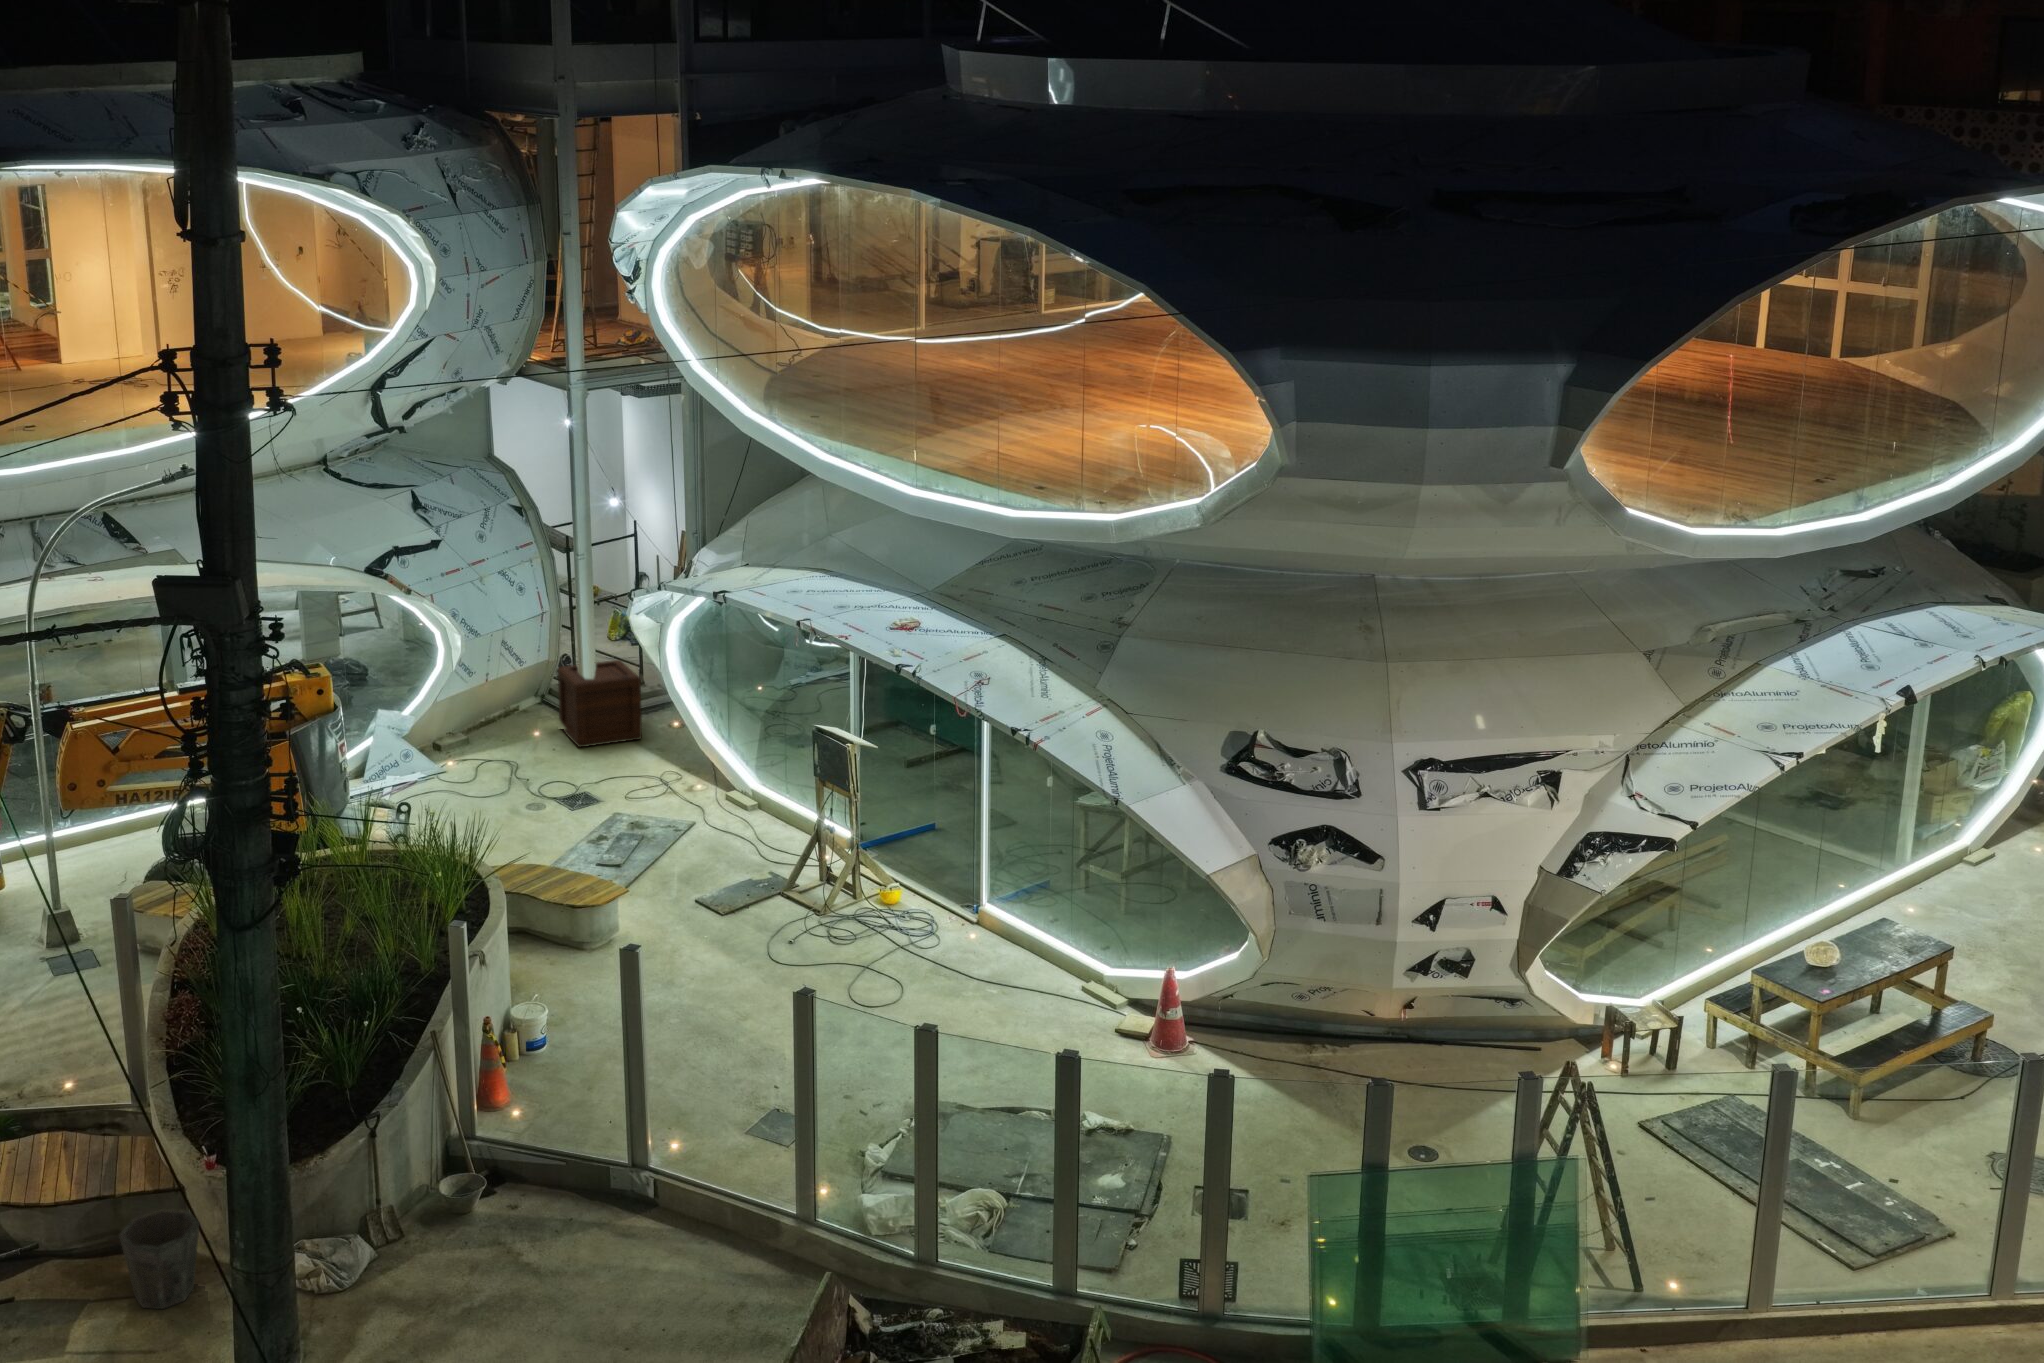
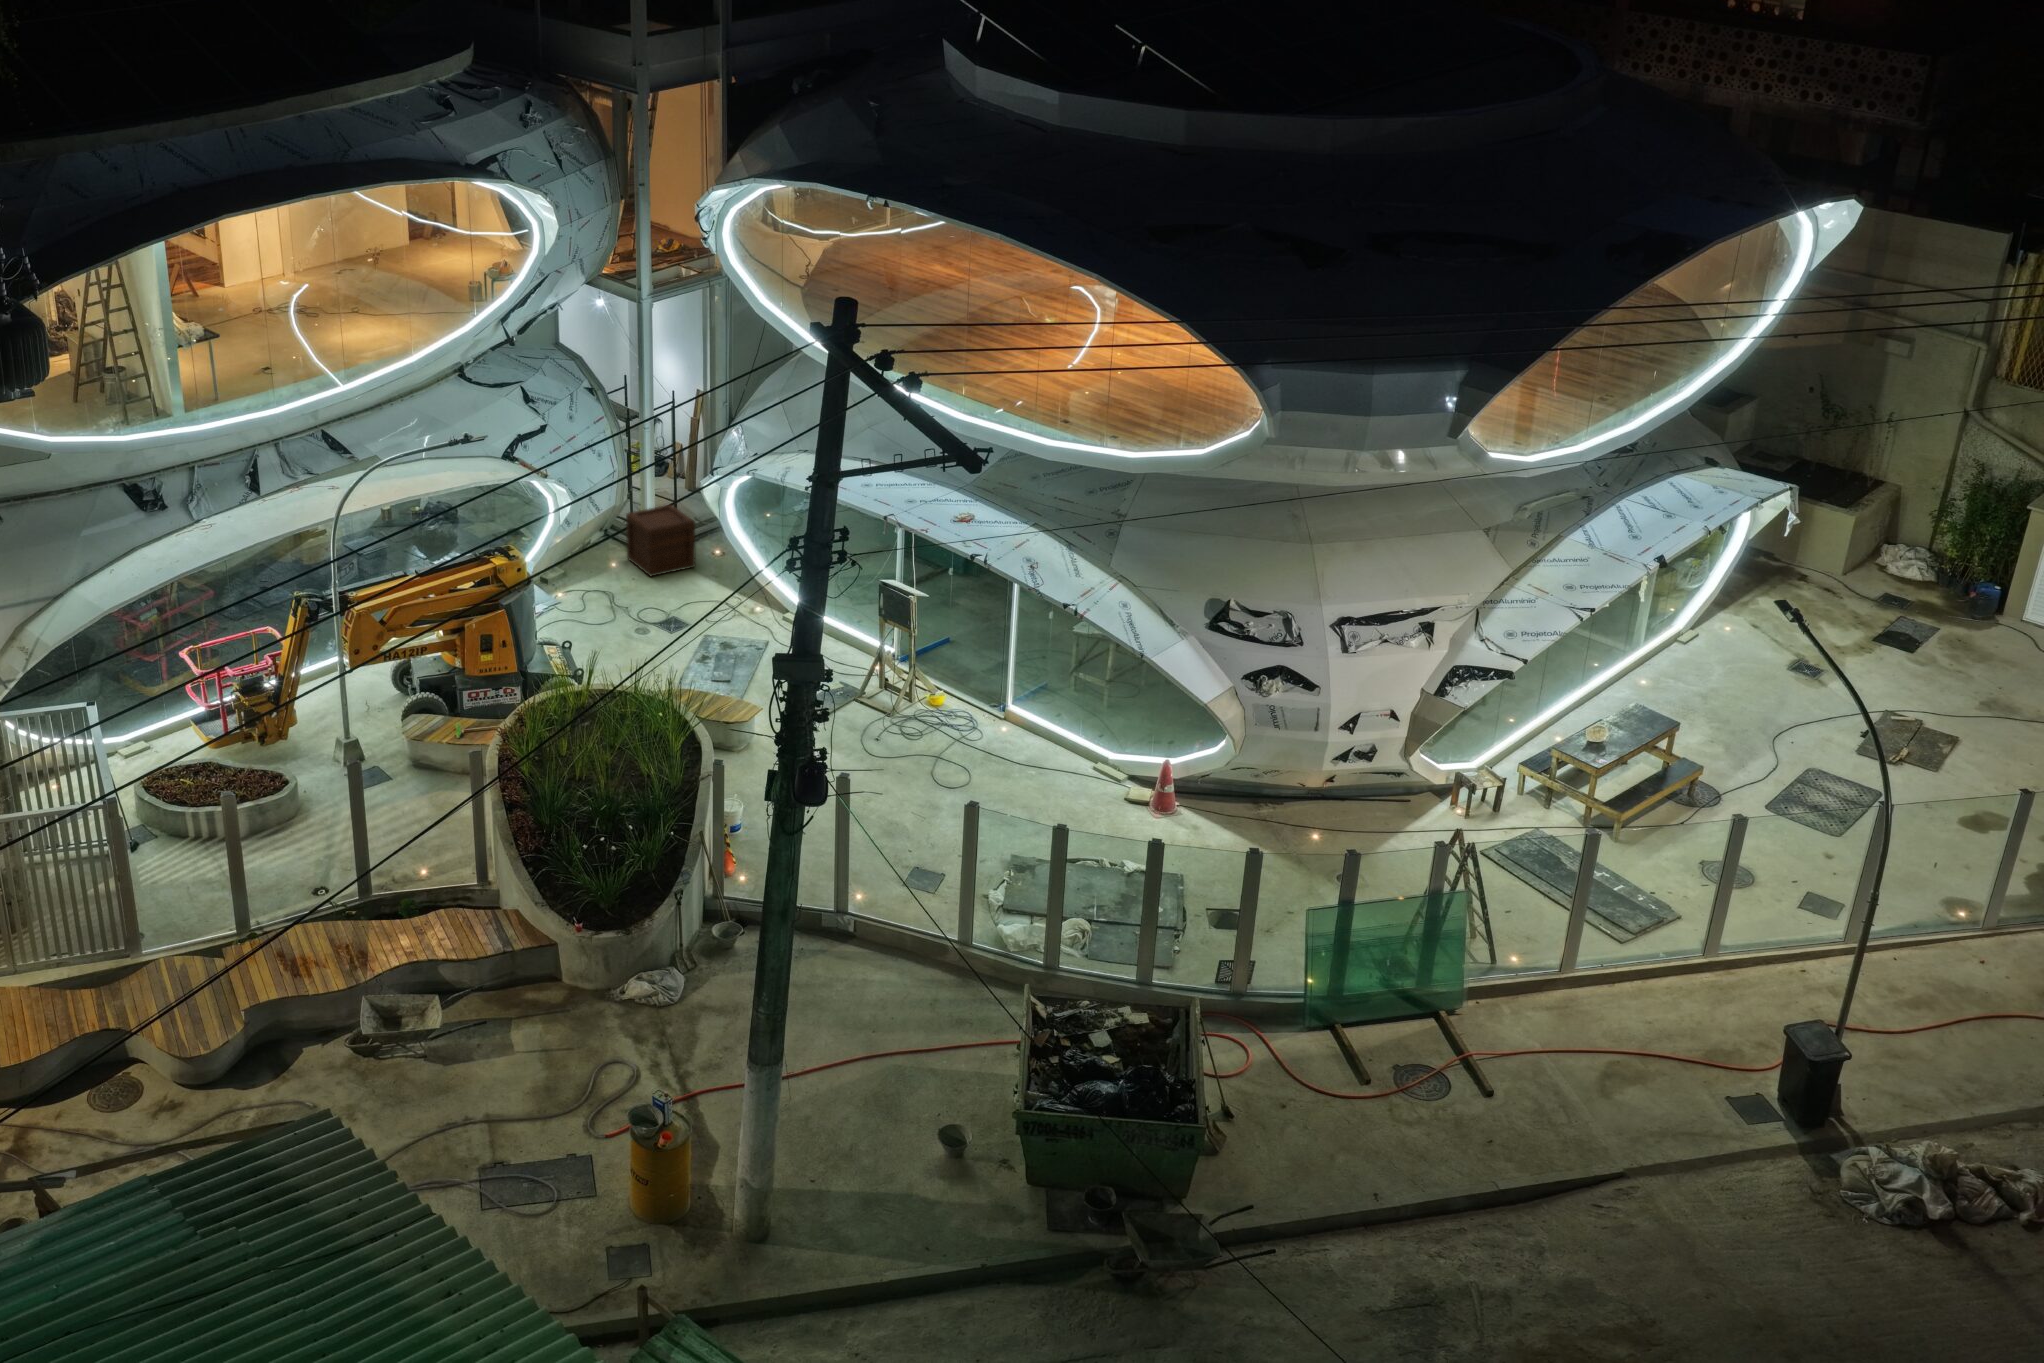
waste bin: present [119,1209,199,1309] -> none [536,958,584,1021]

